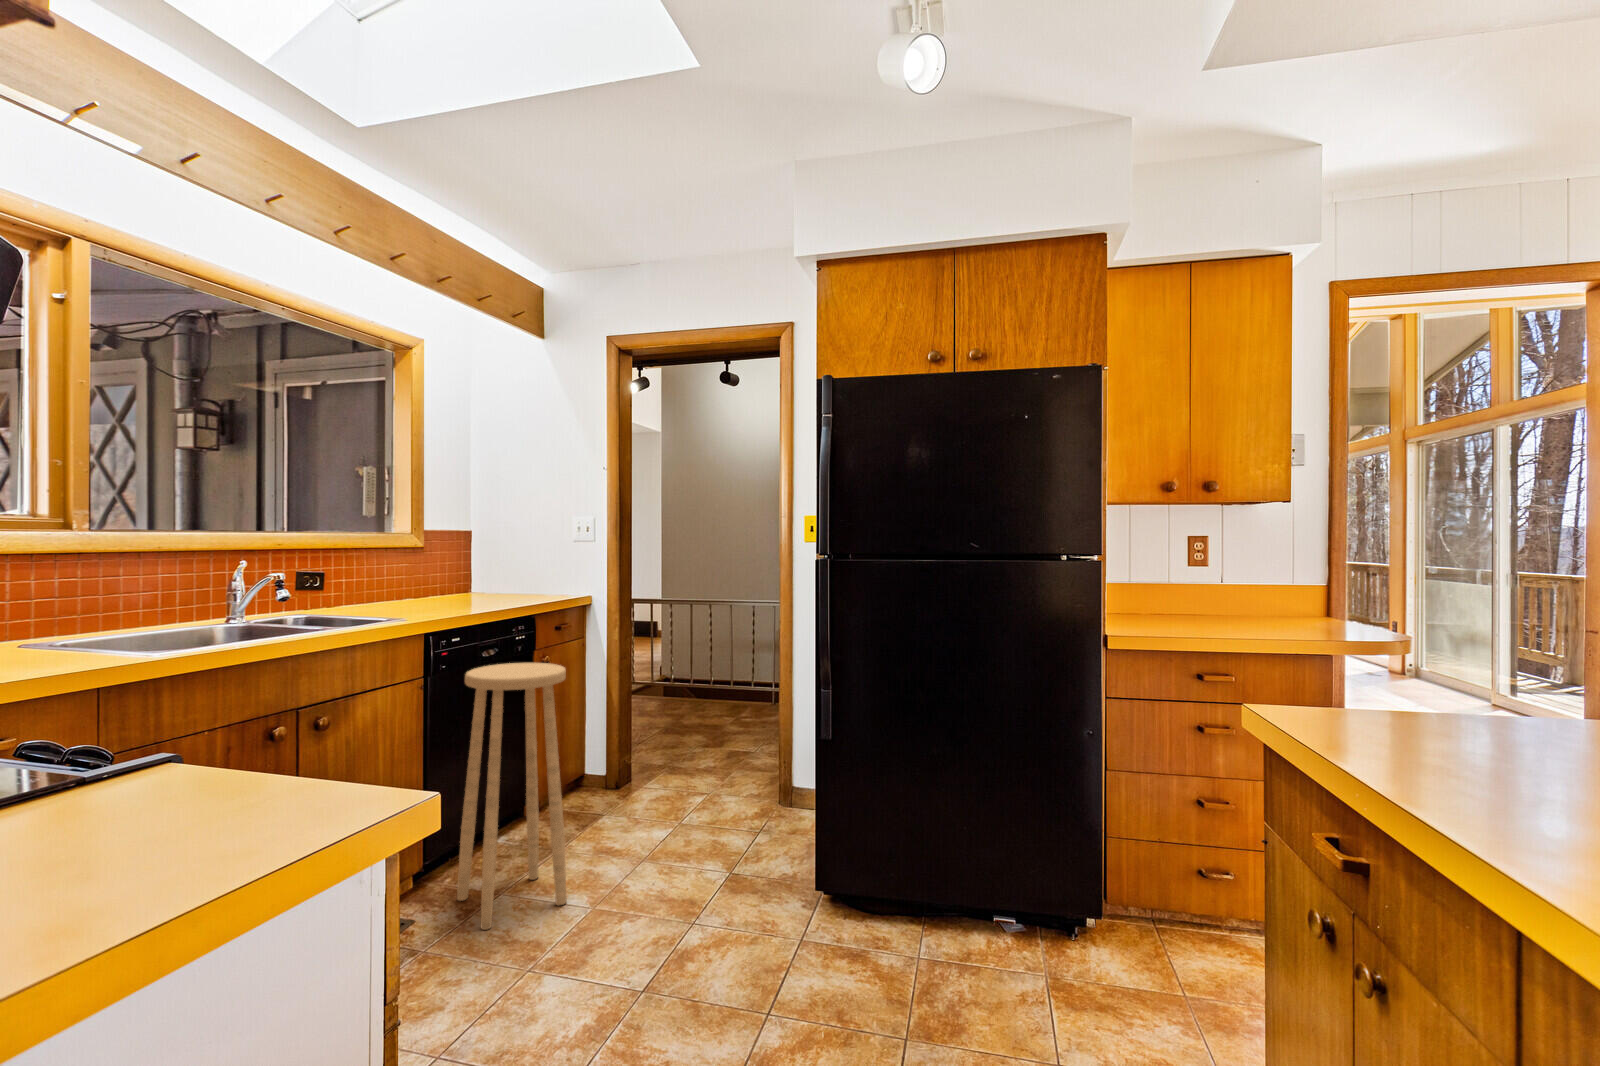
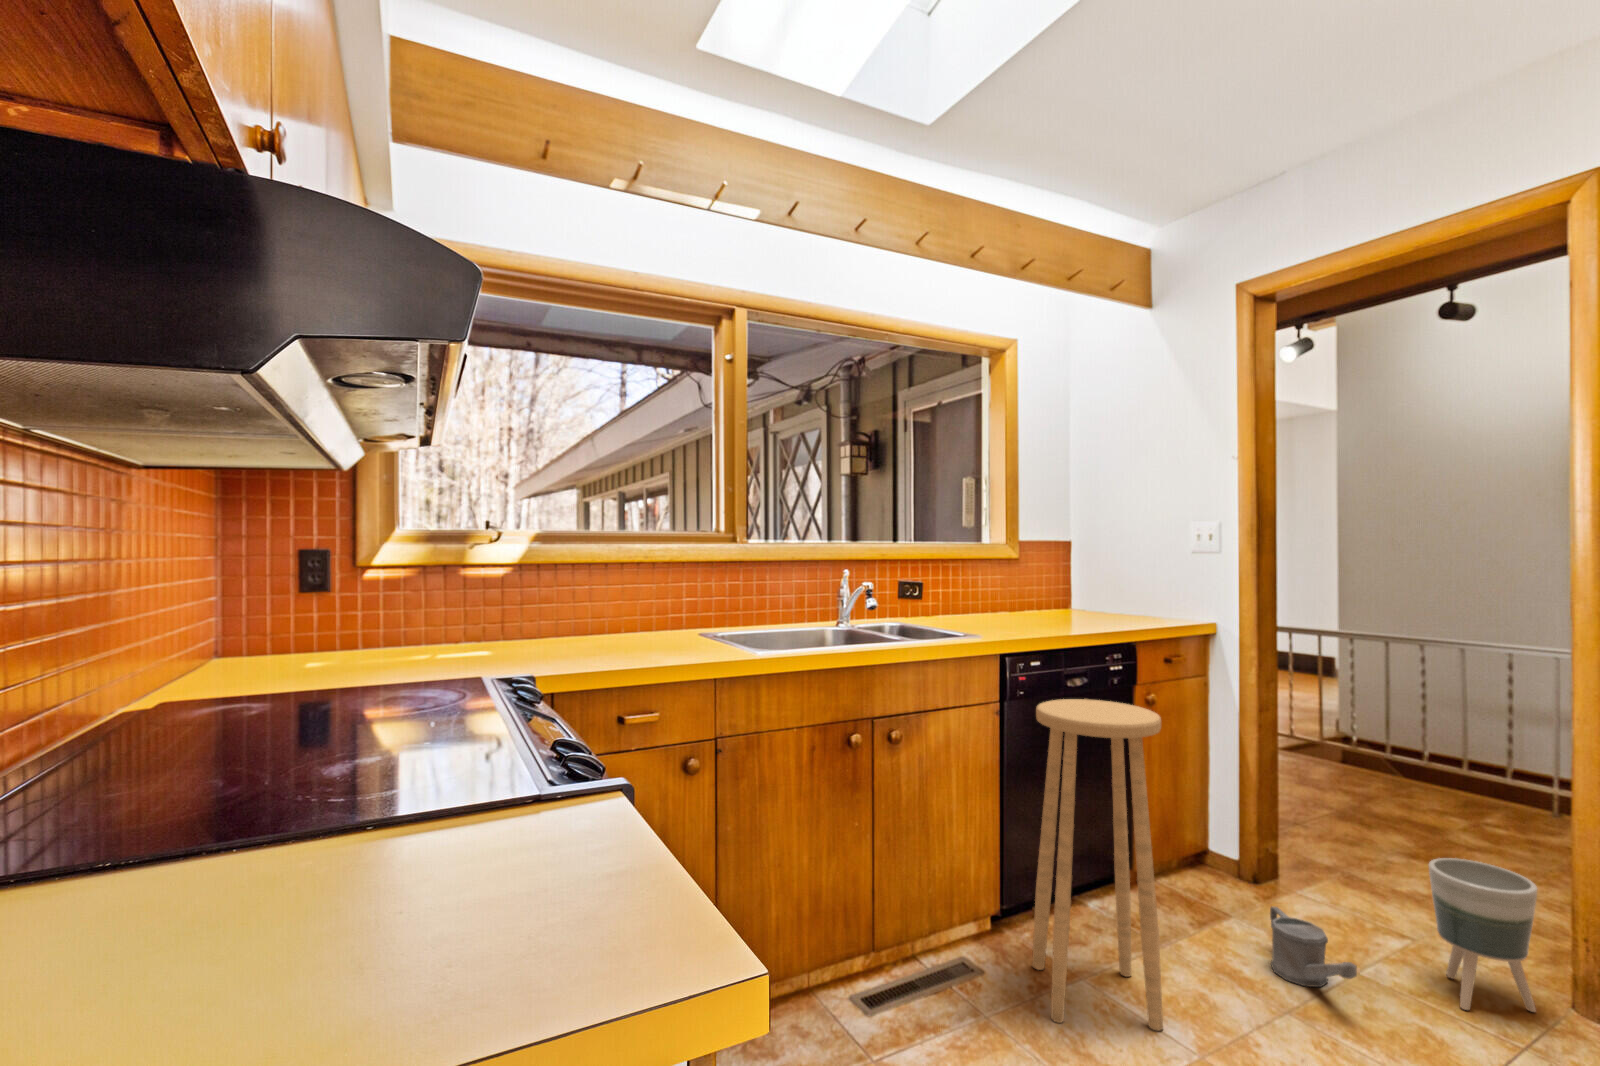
planter: none [719,733,769,825] -> present [1428,858,1538,1012]
watering can: none [630,796,683,843] -> present [1270,907,1357,987]

